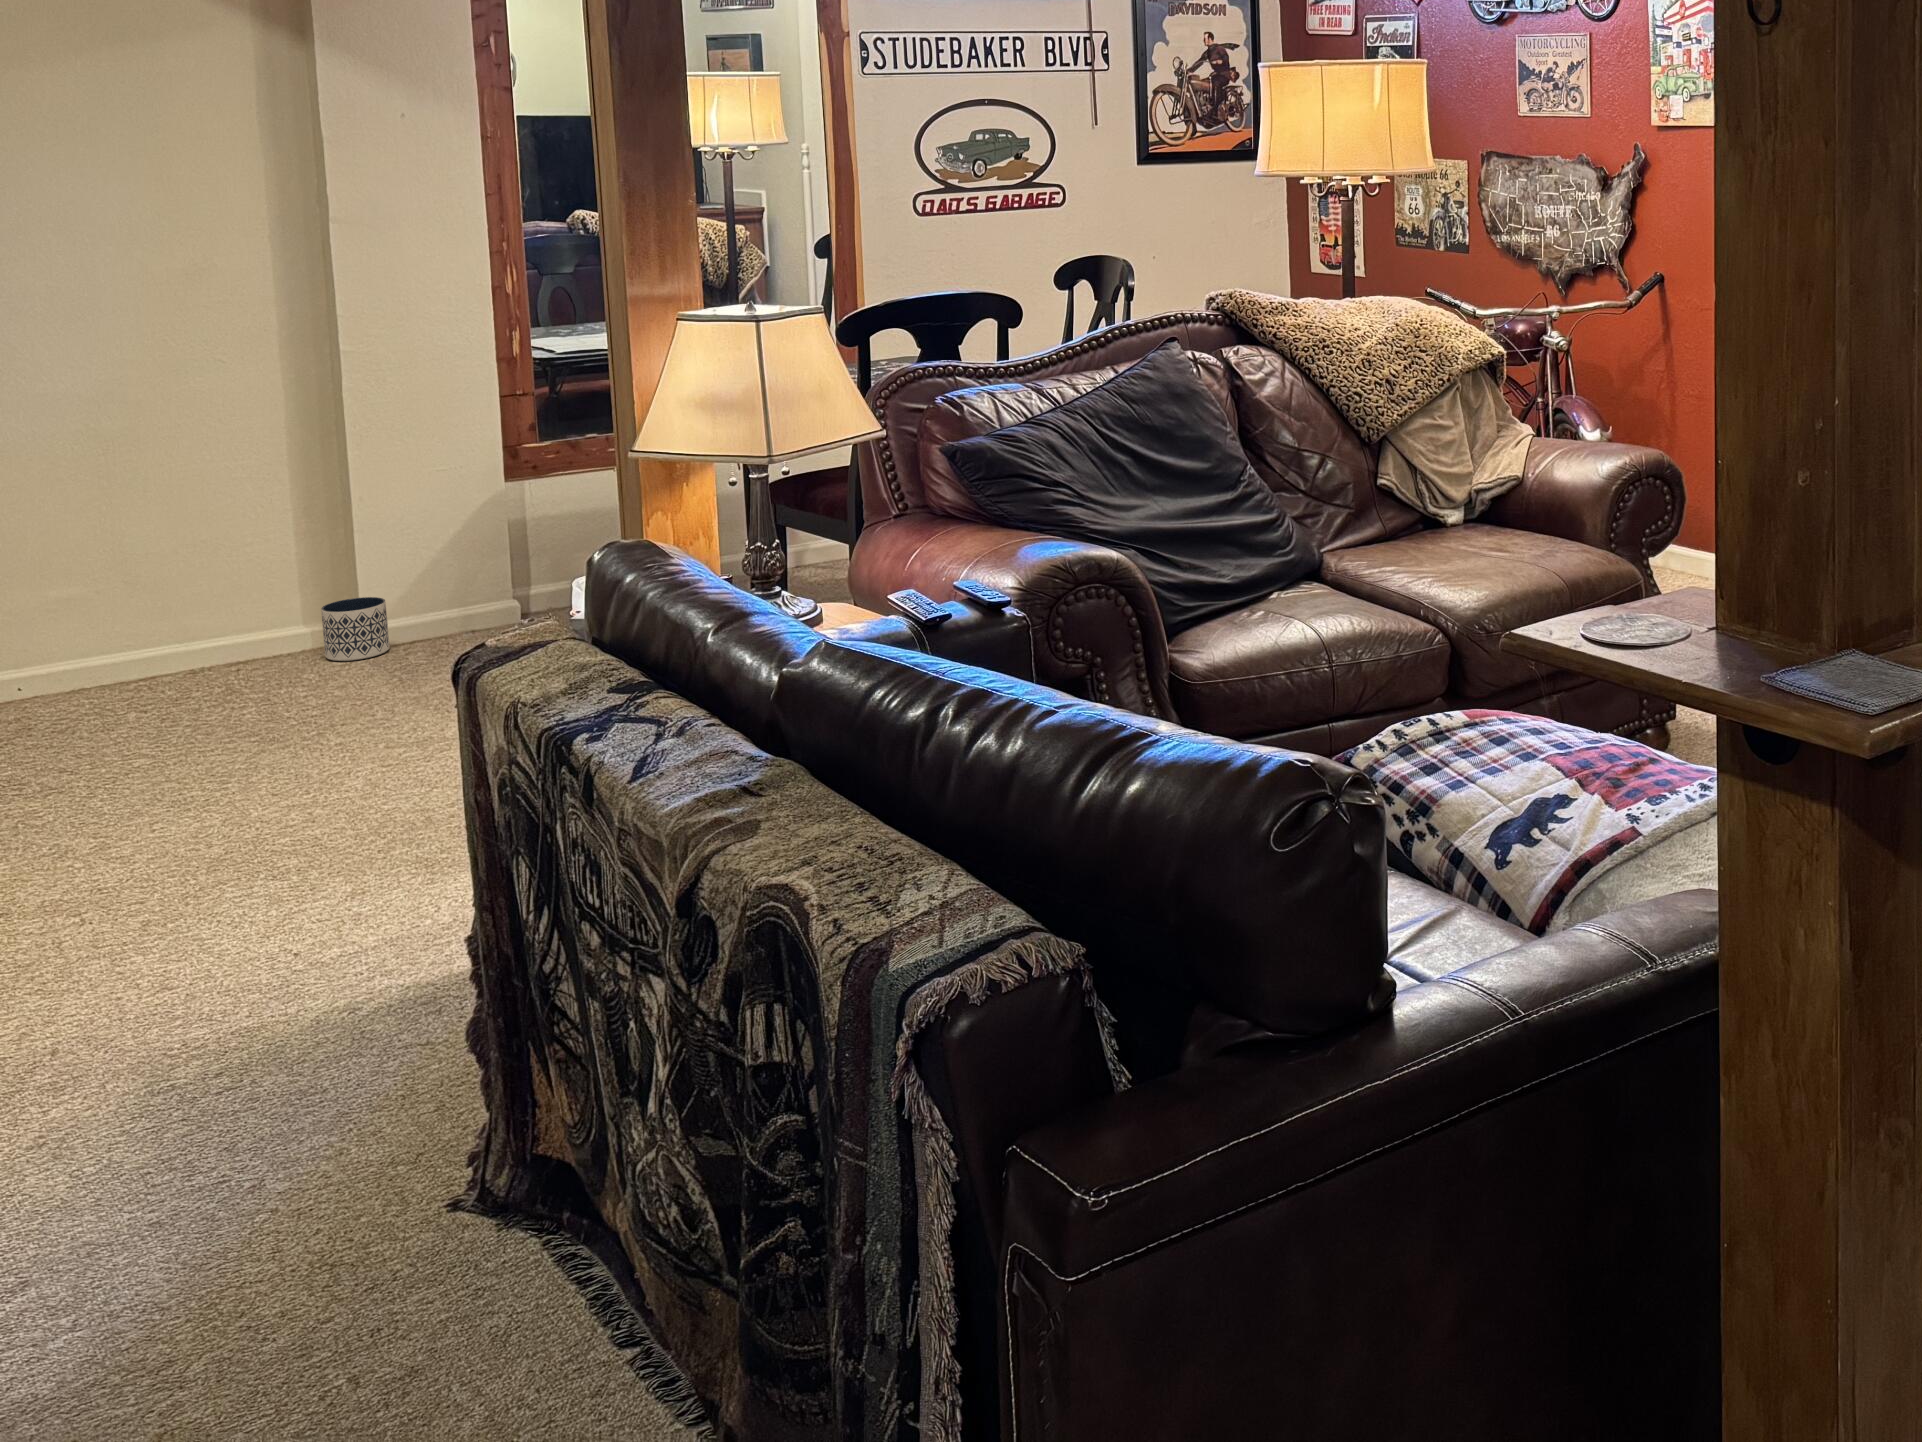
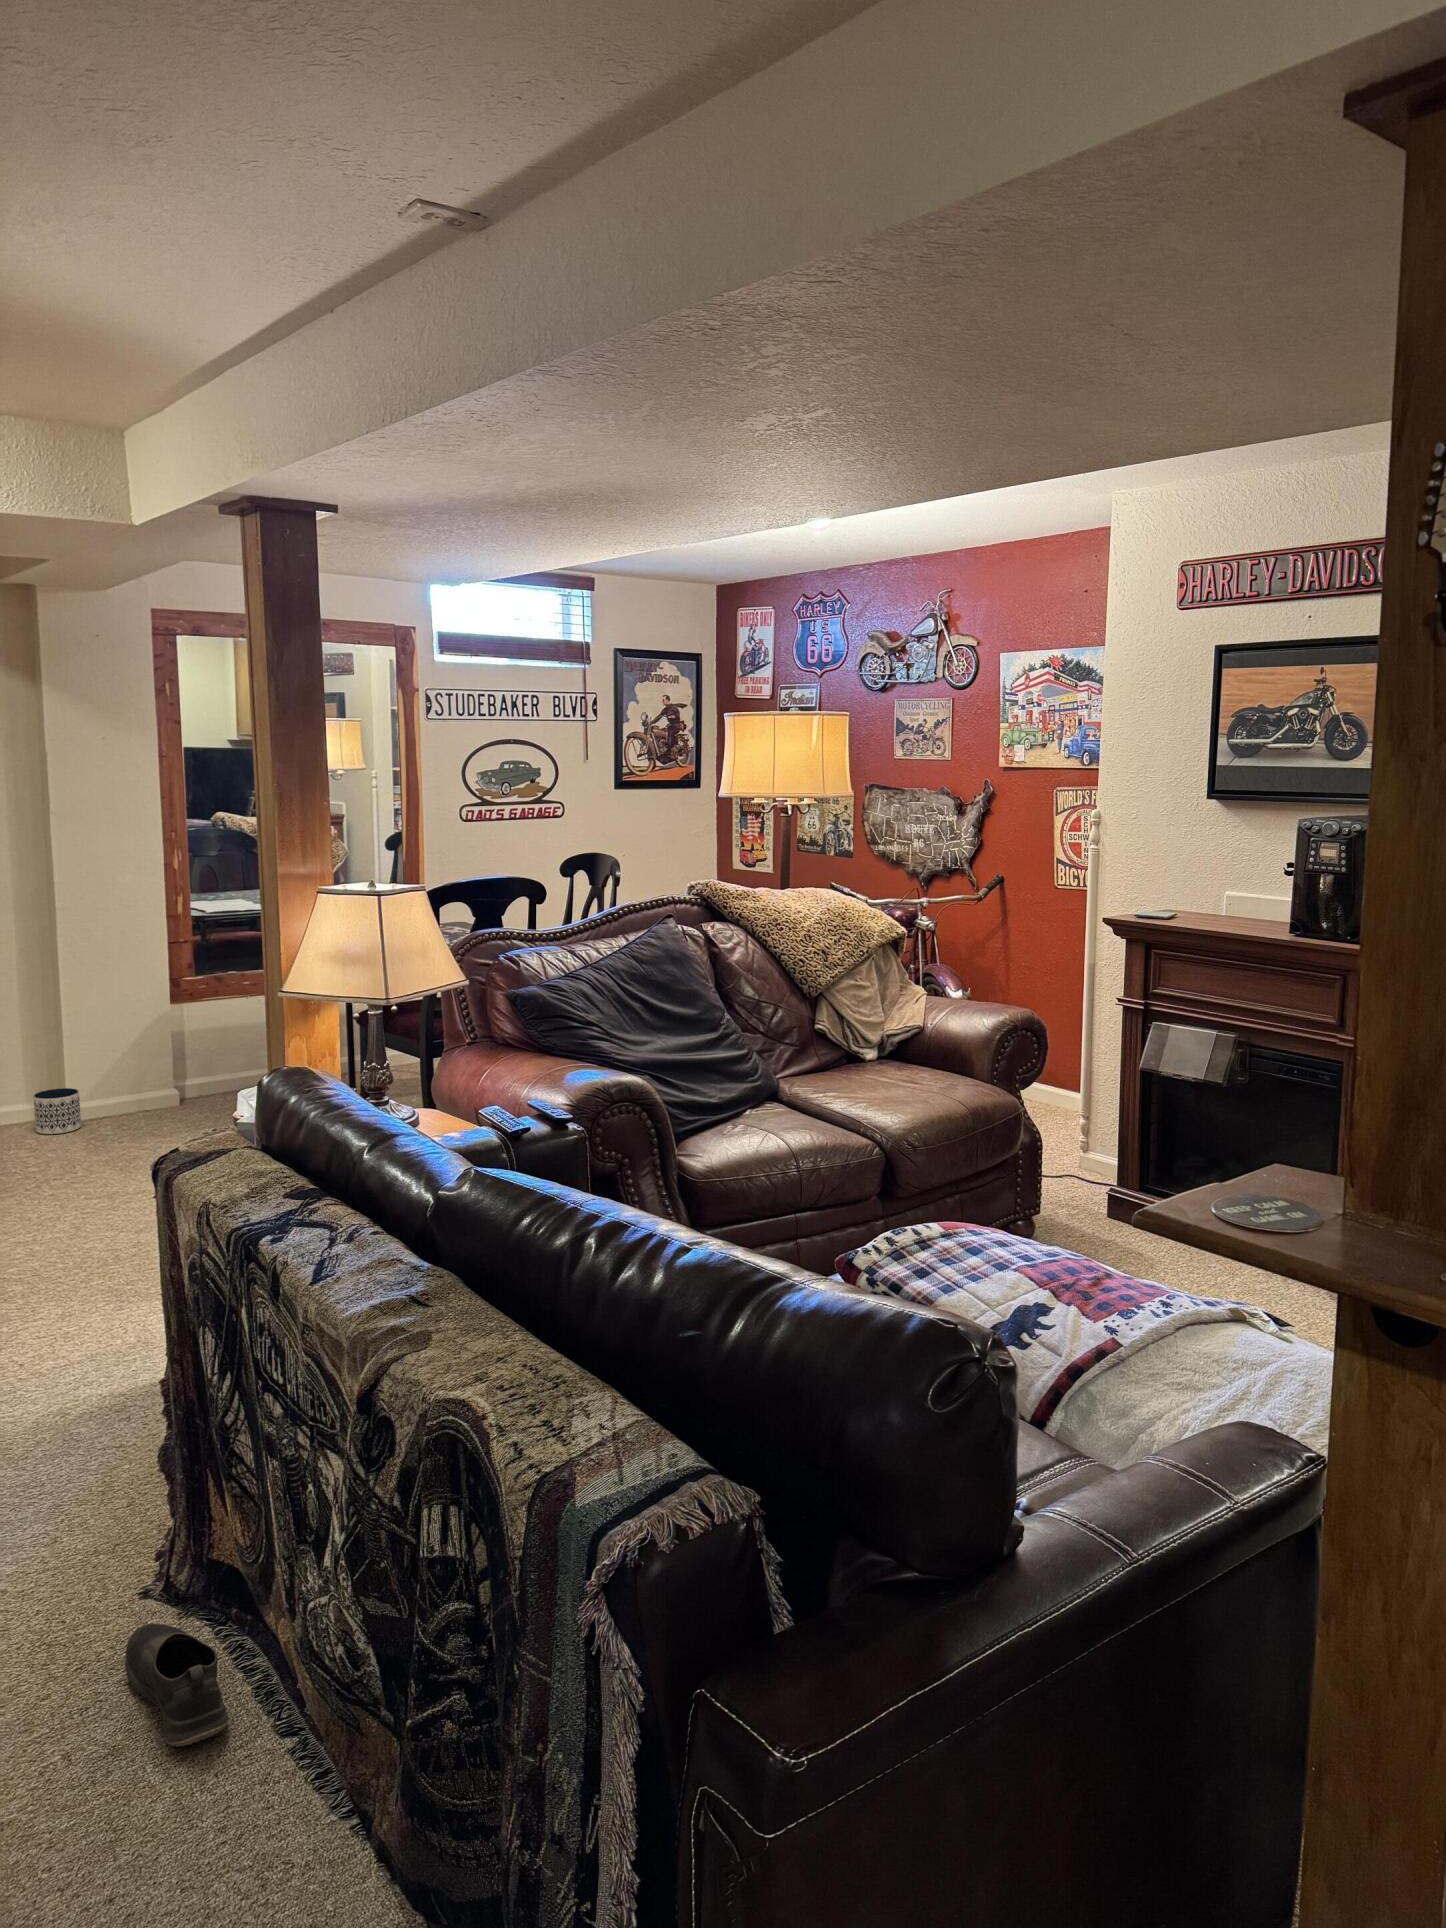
shoe: none [426,1230,553,1364] -> present [125,1624,229,1746]

